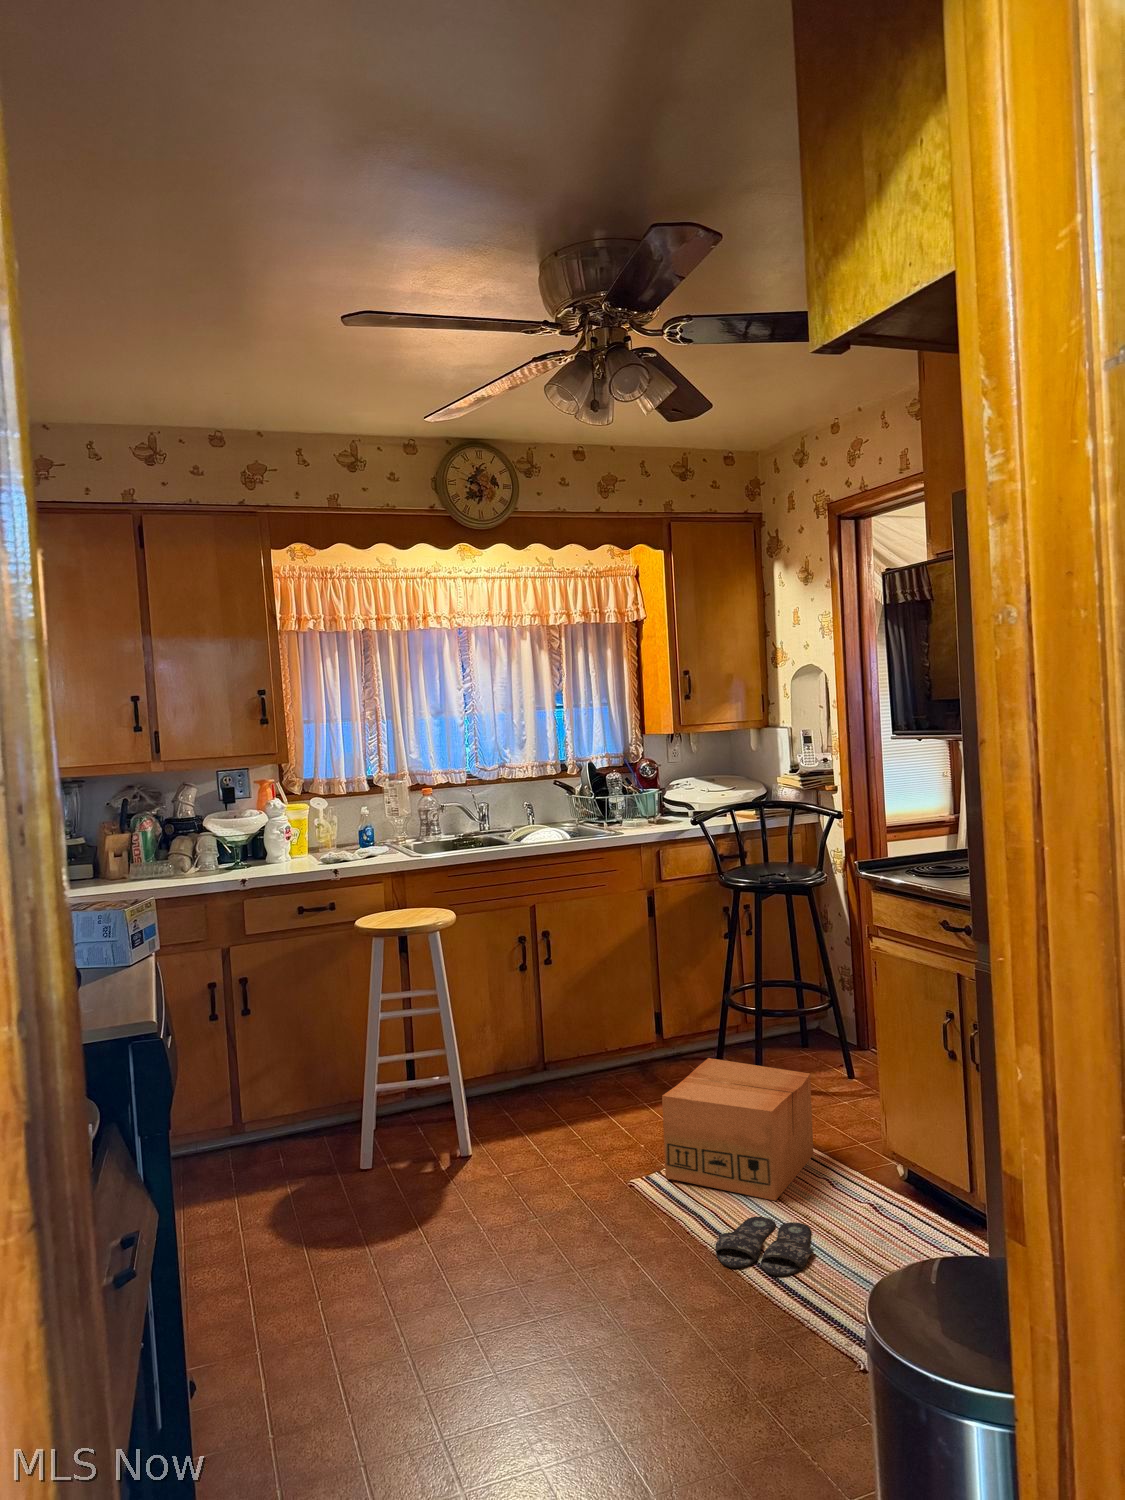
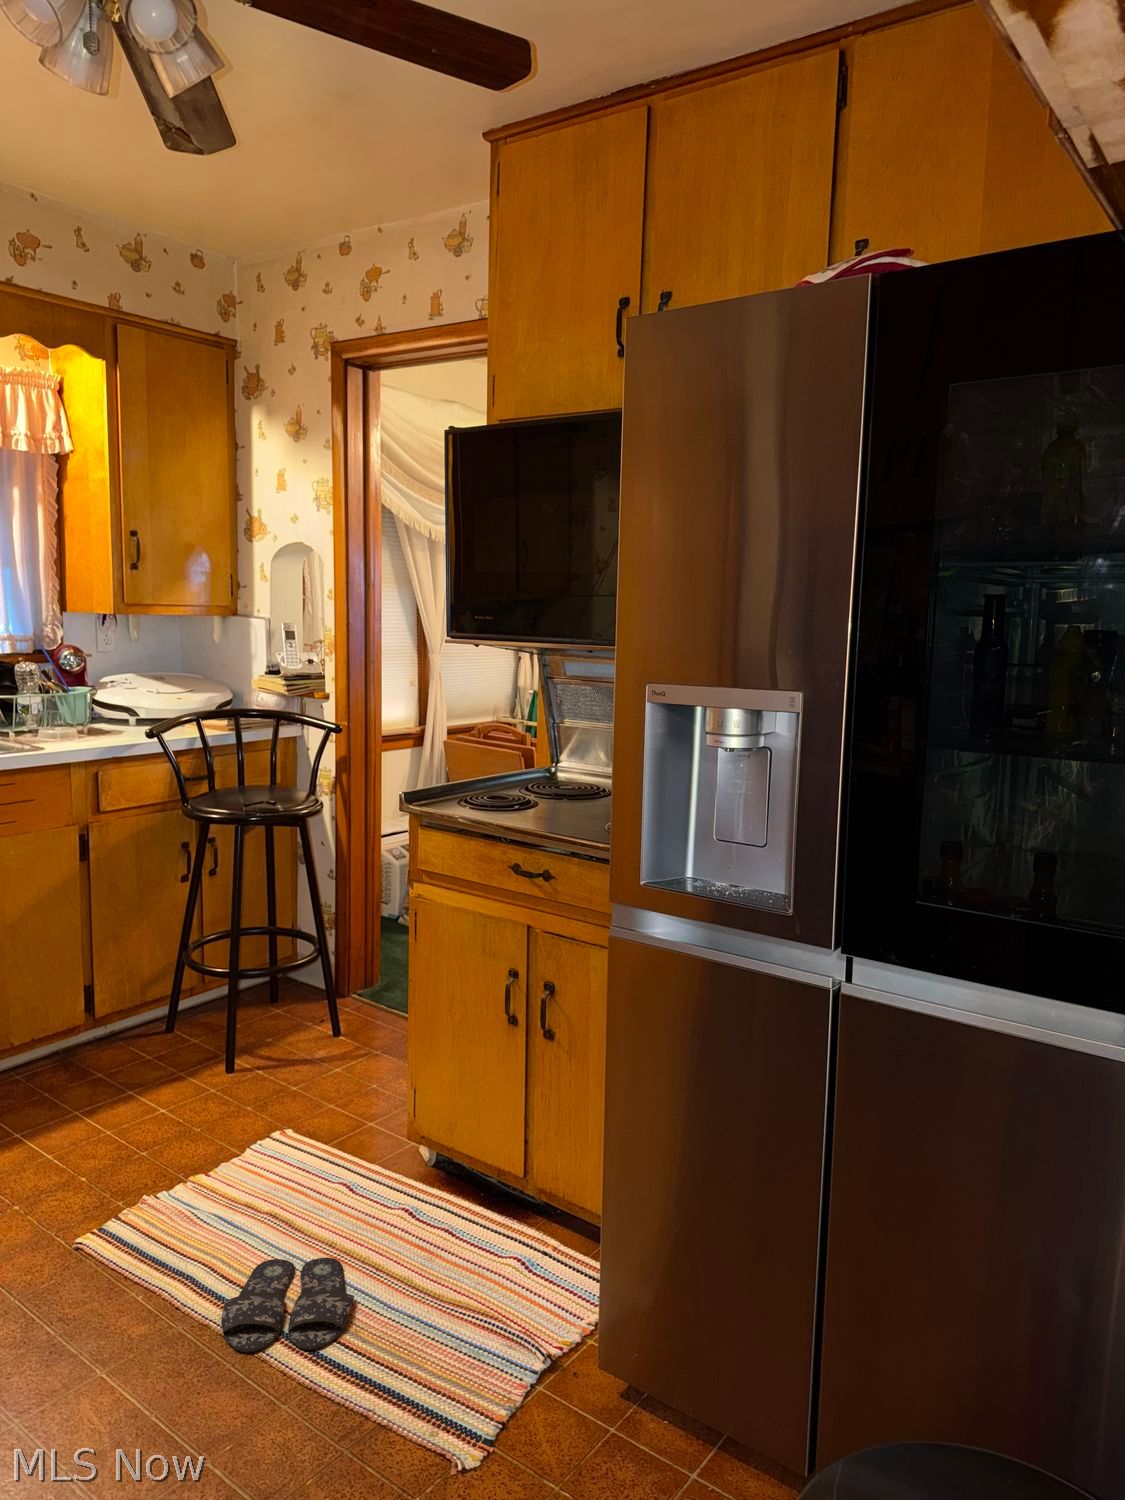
cardboard box: present [662,1058,813,1201] -> none [127,1047,320,1230]

